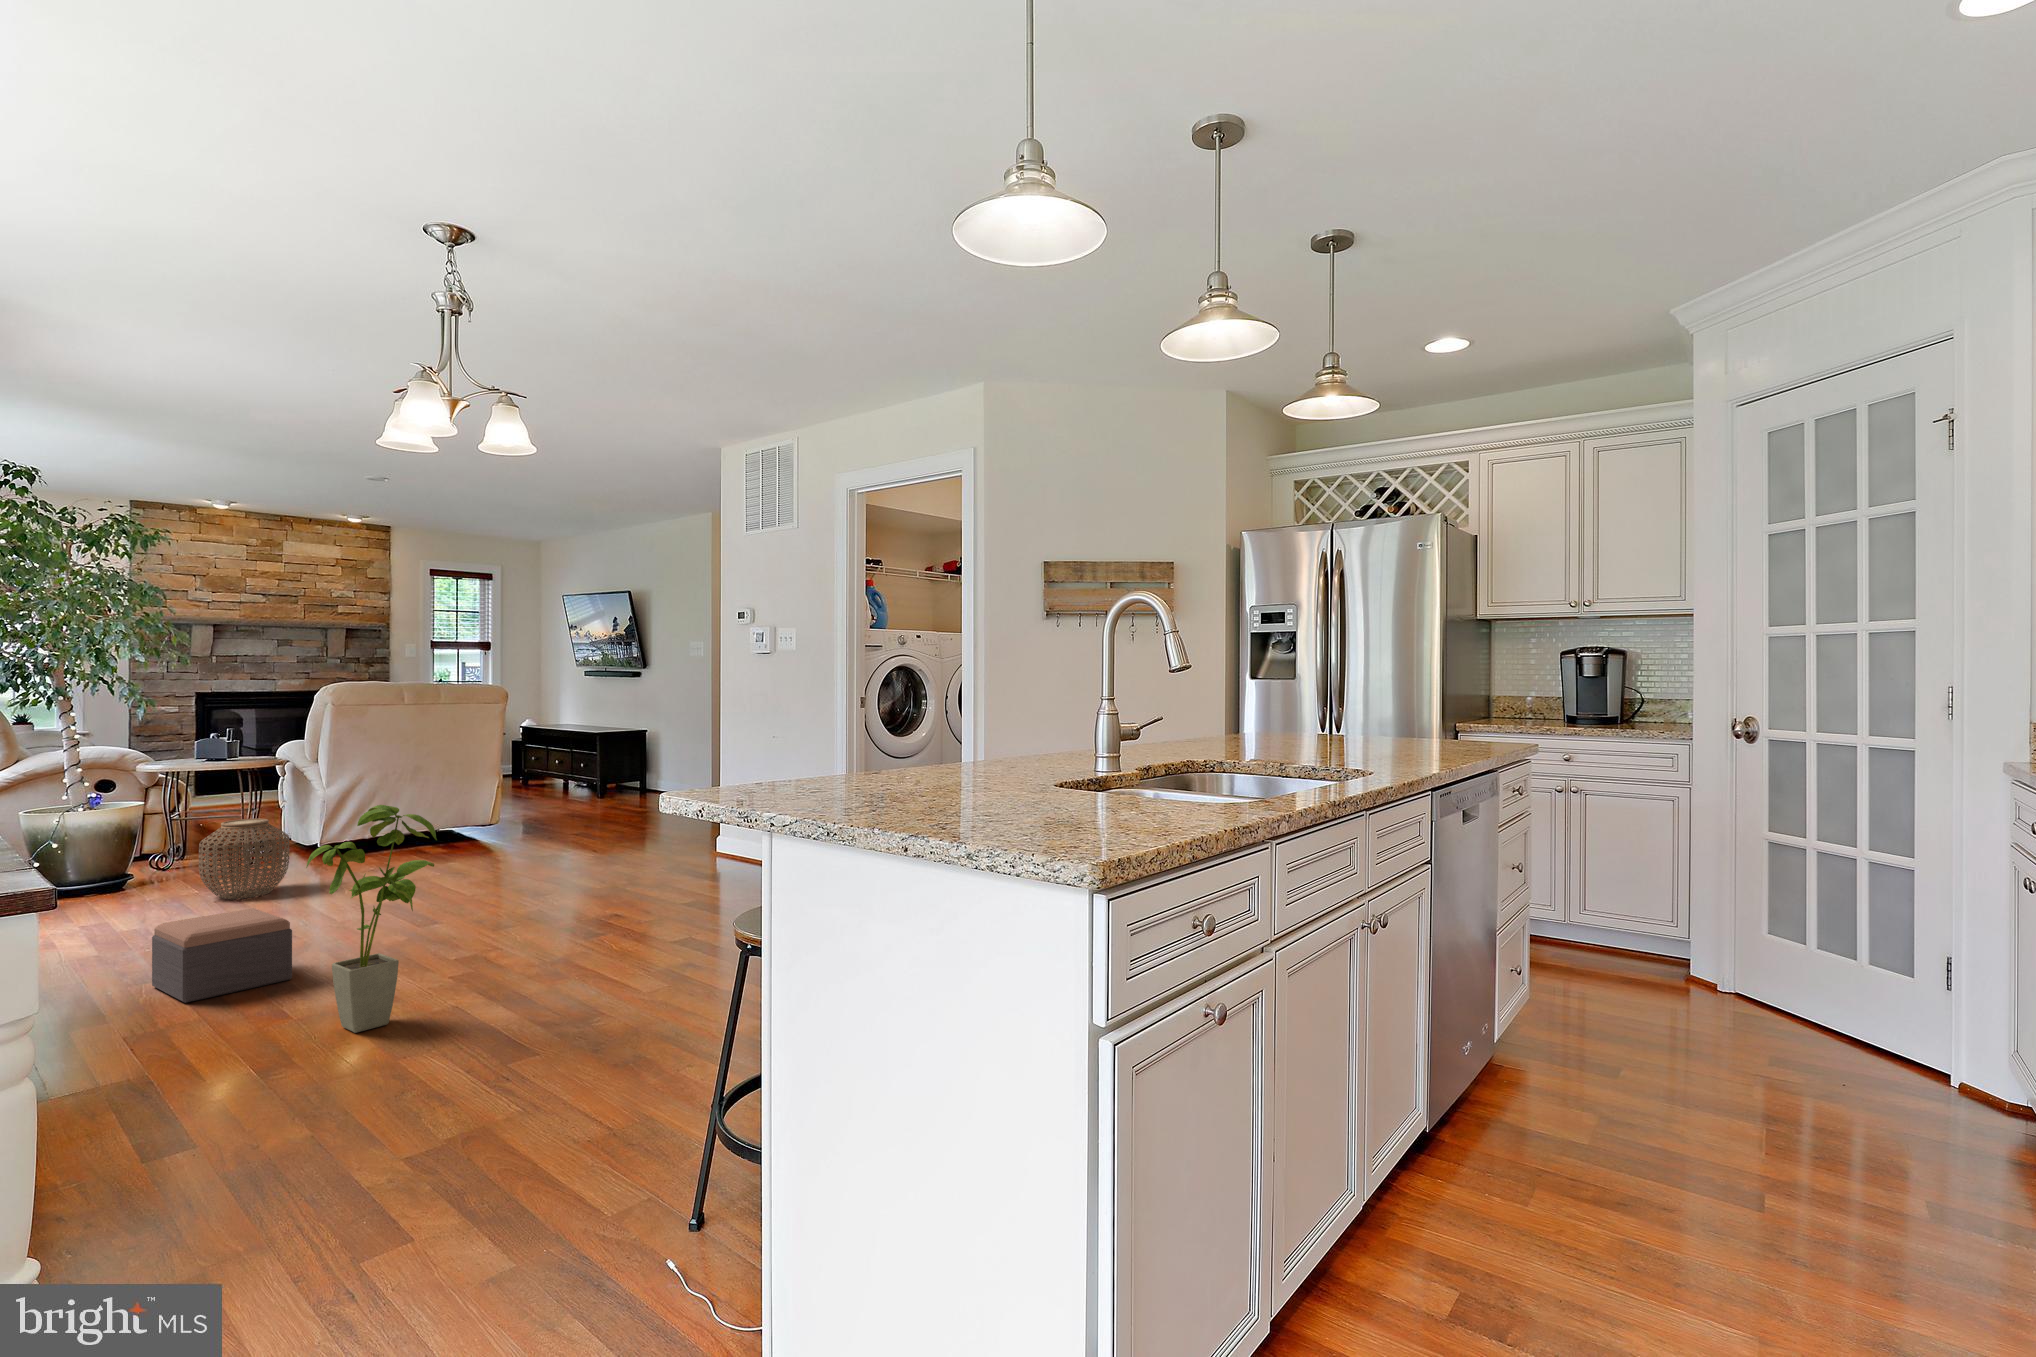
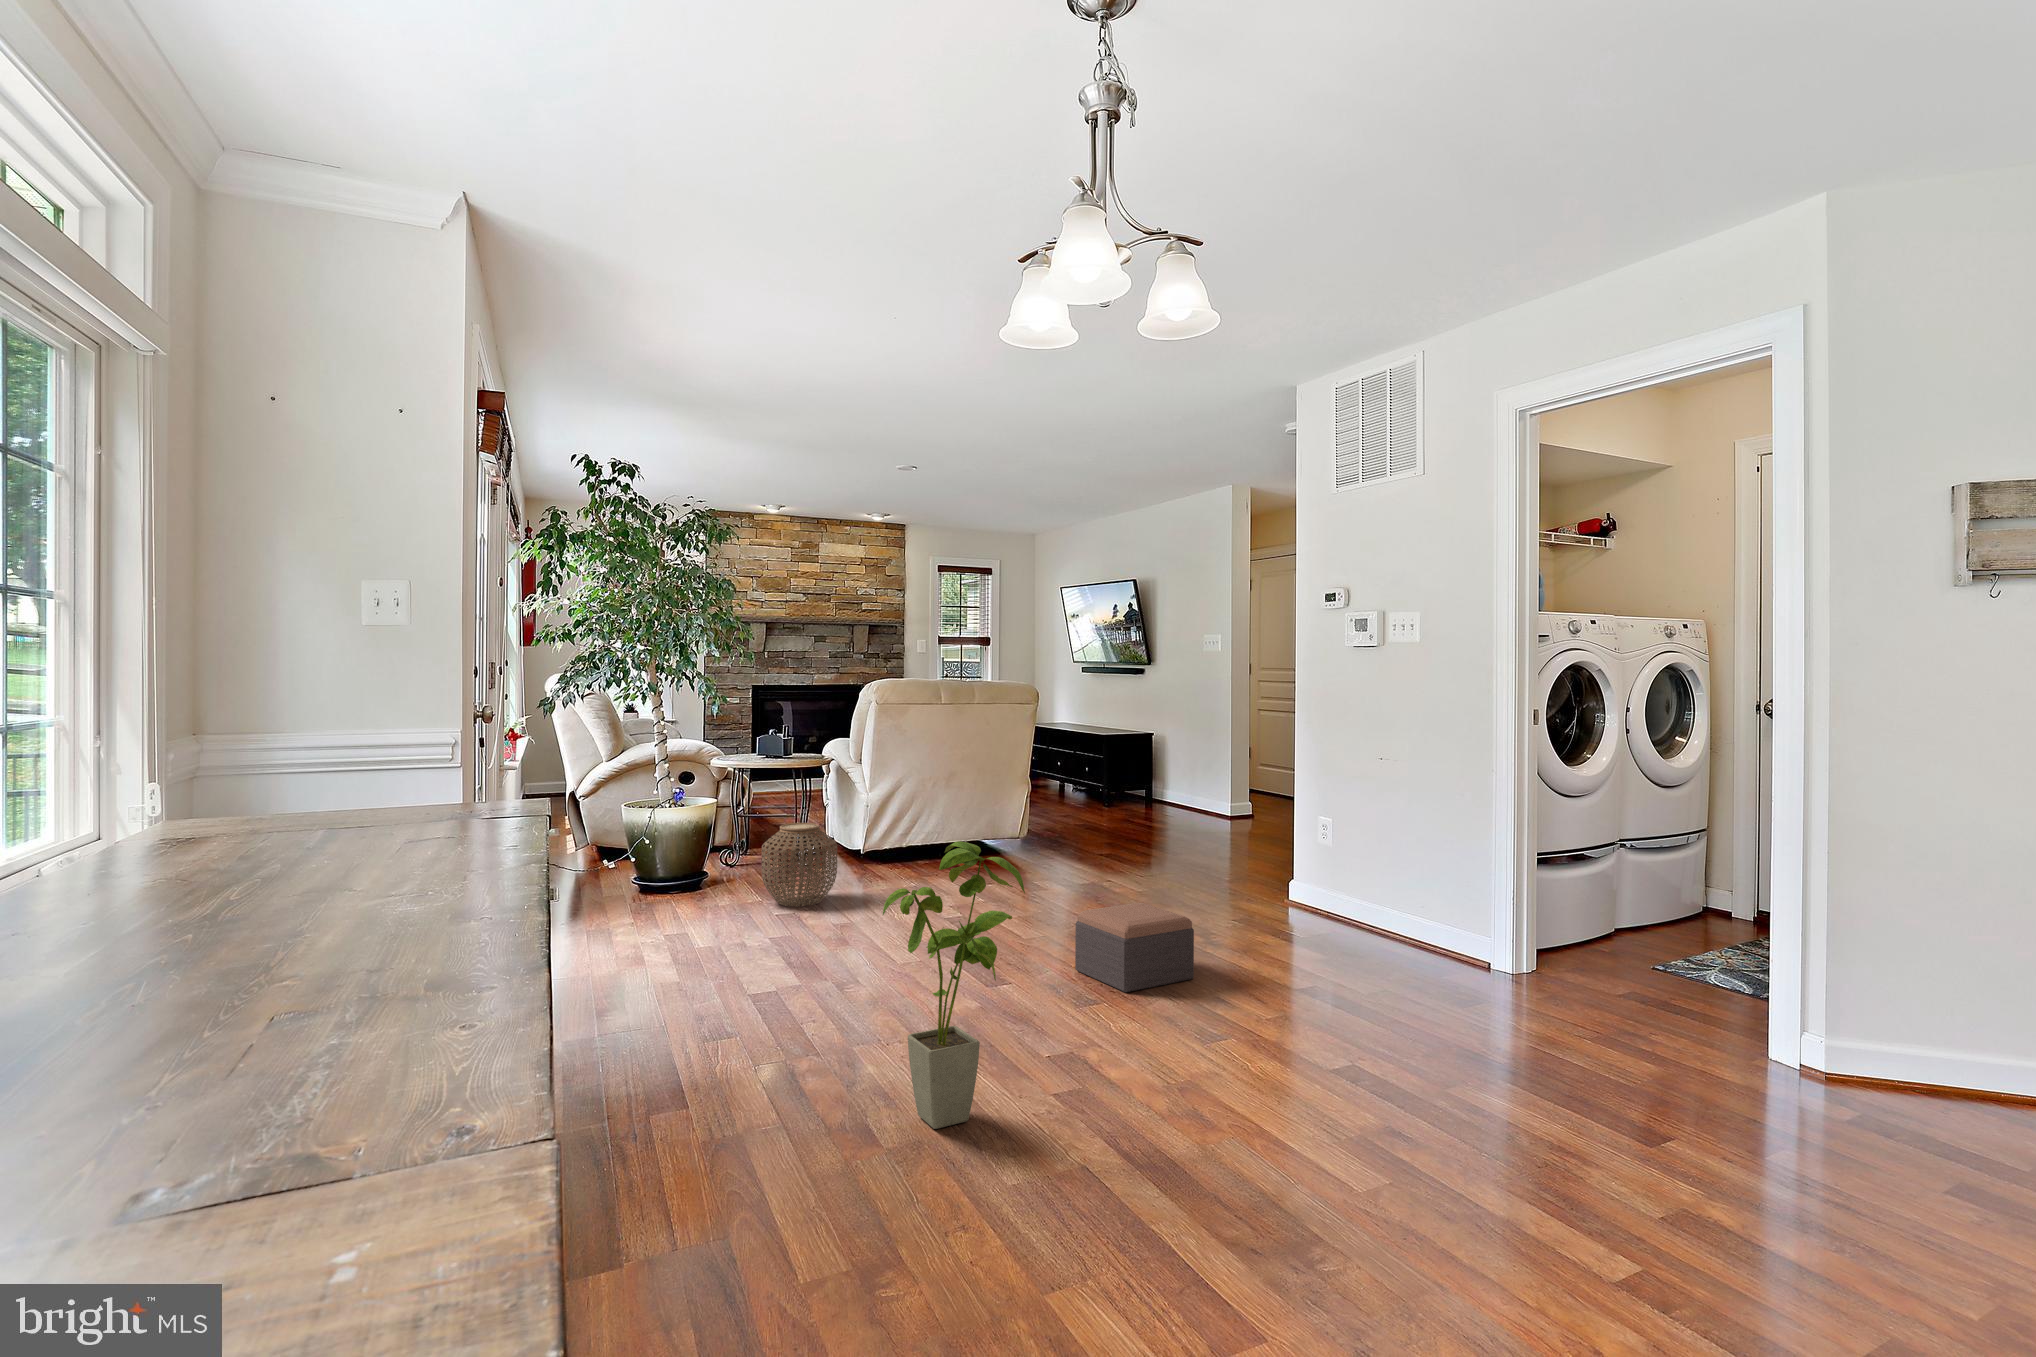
footstool: present [152,908,292,1003] -> present [1075,903,1194,992]

